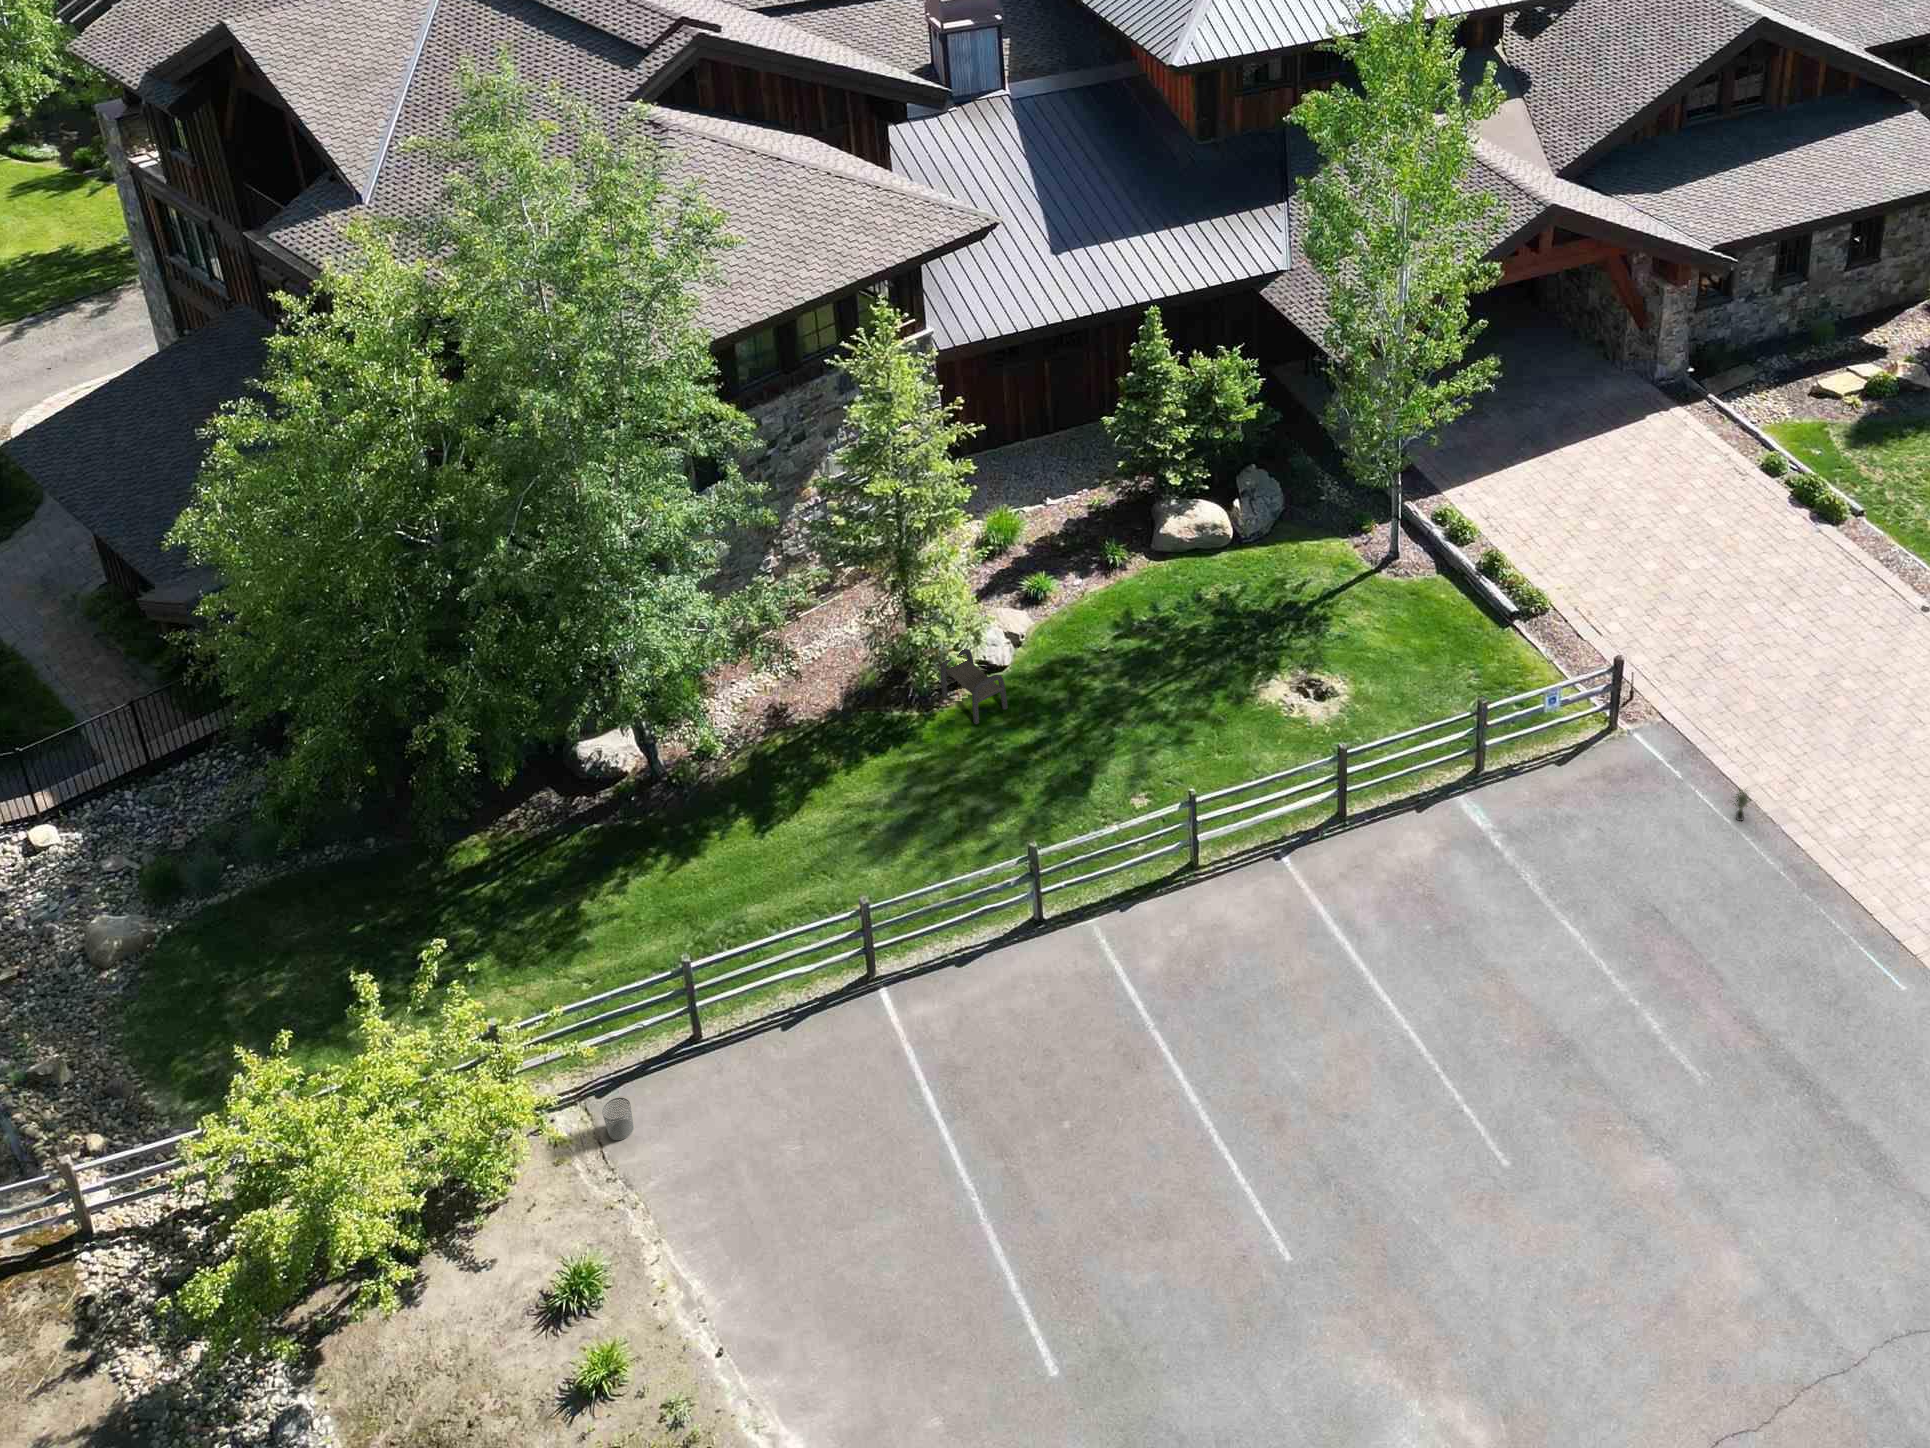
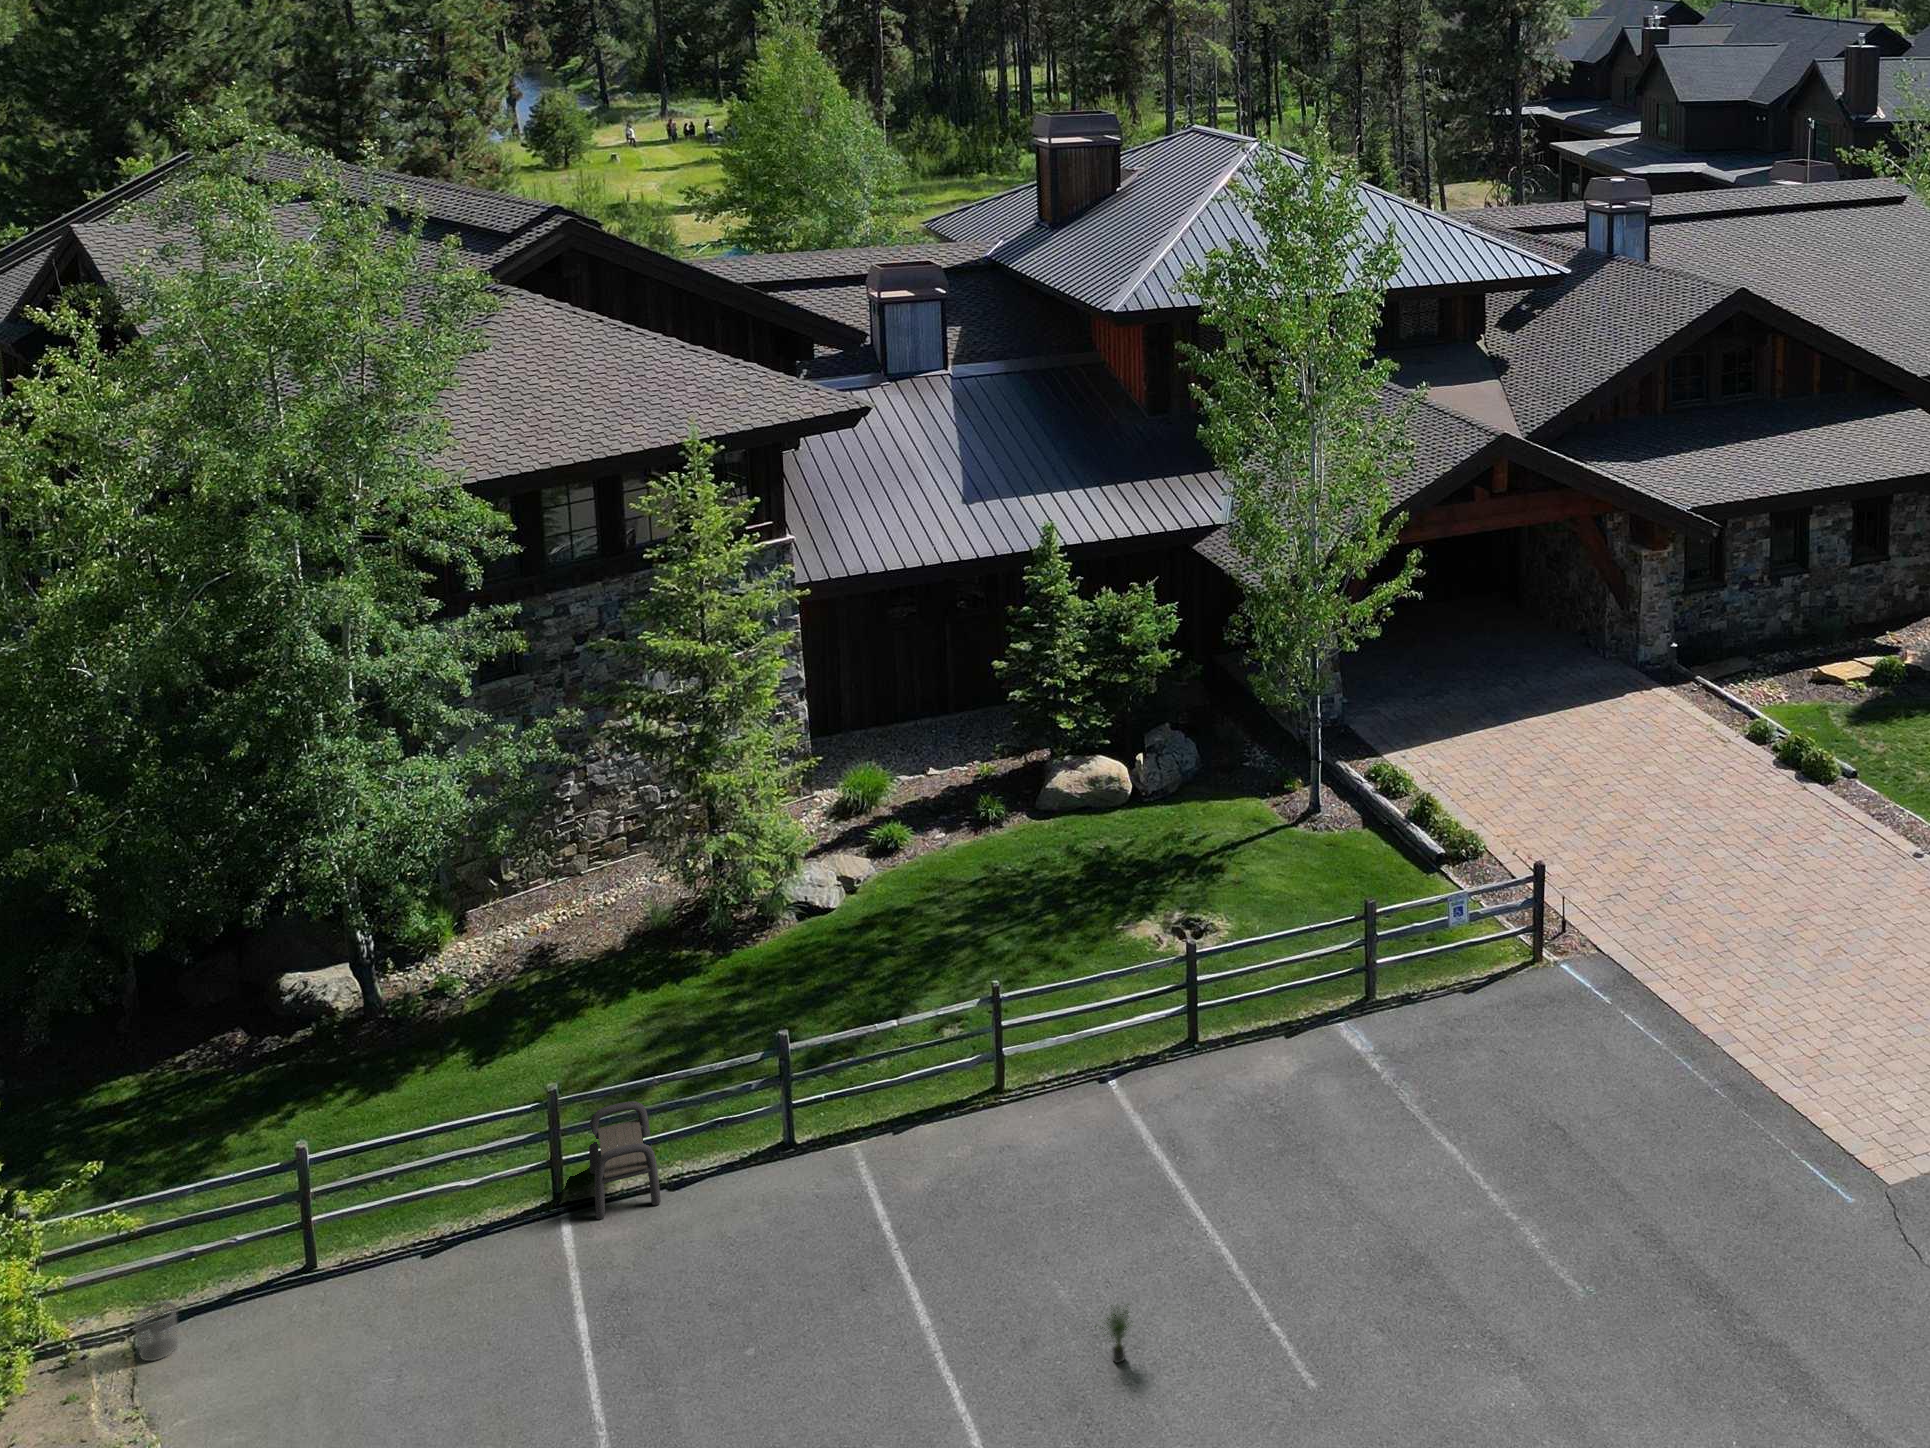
bench: present [941,649,1008,724] -> present [589,1101,661,1219]
potted plant: present [1734,789,1751,821] -> present [1100,1306,1132,1363]

